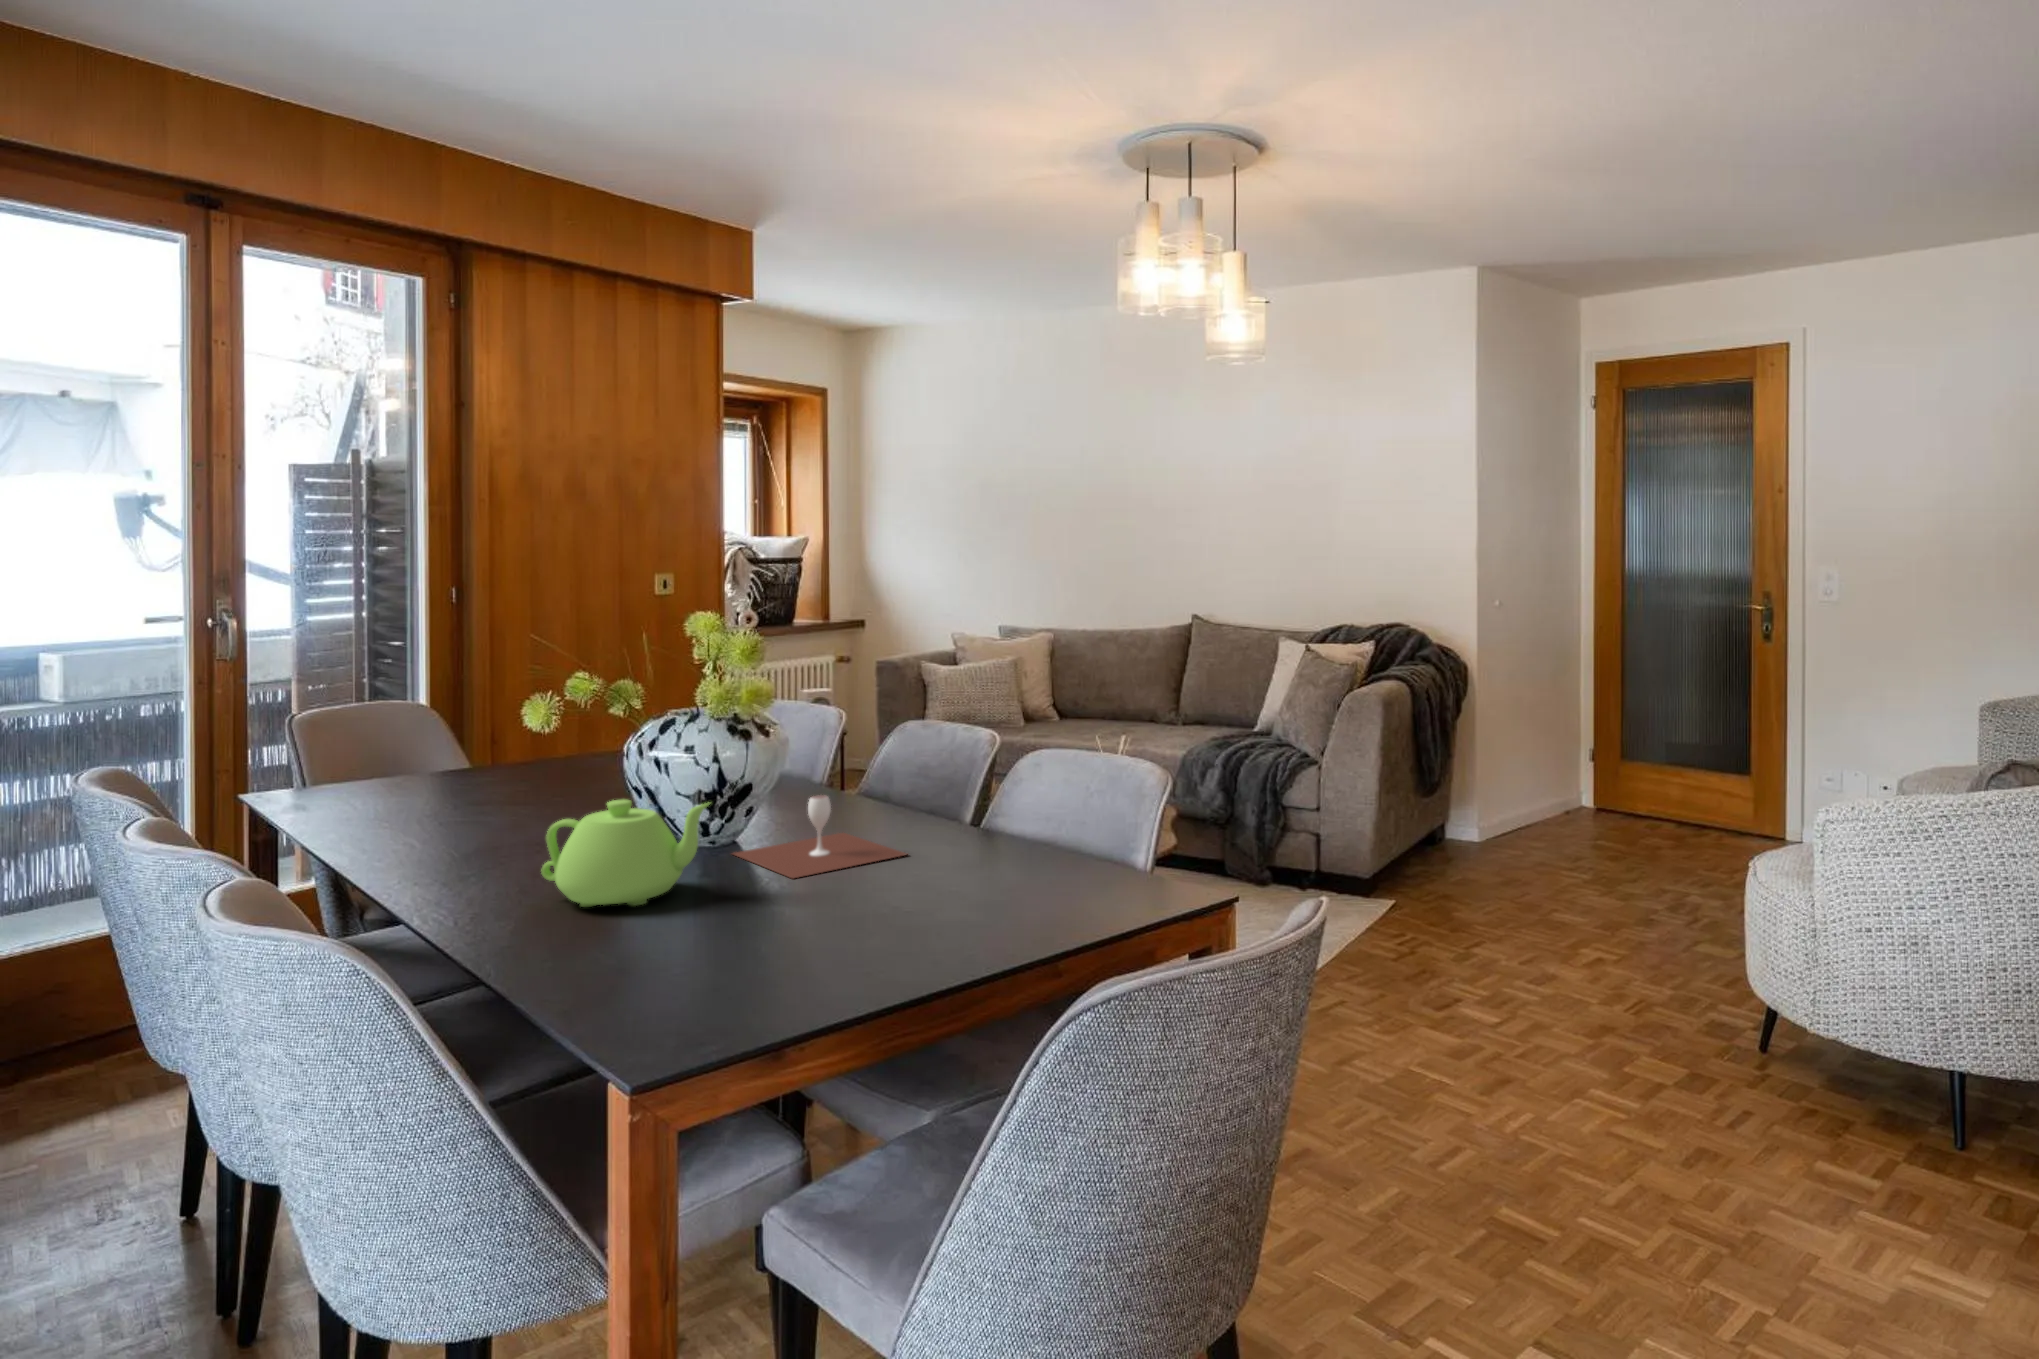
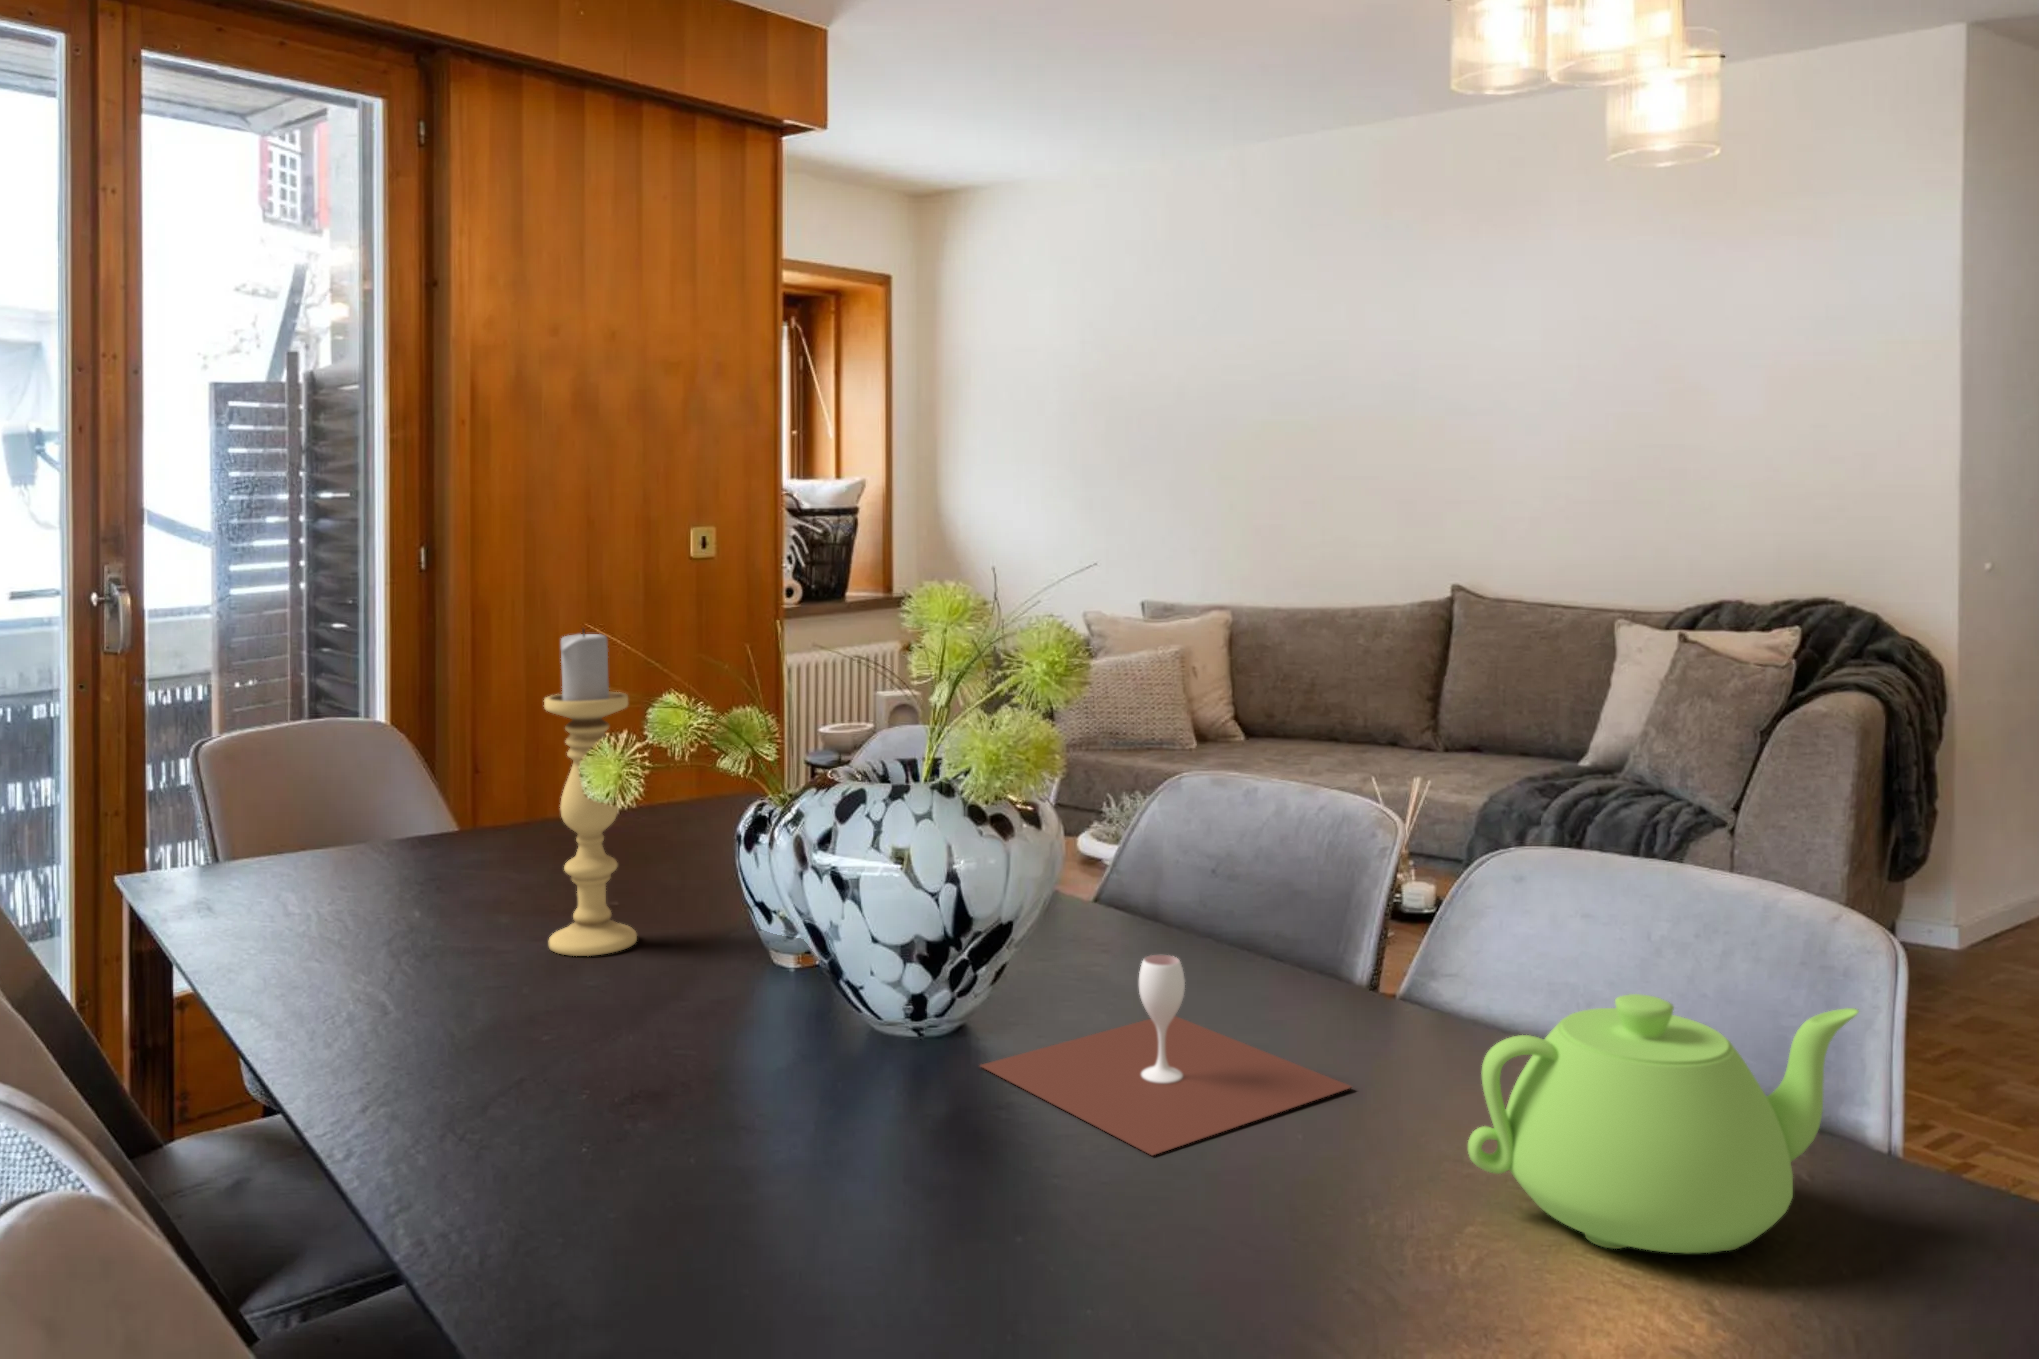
candle holder: none [513,638,567,820] -> present [544,629,637,956]
teapot: present [541,800,710,907] -> present [1468,994,1859,1253]

